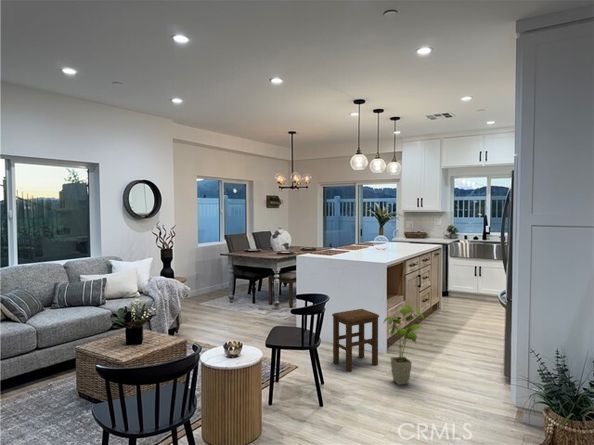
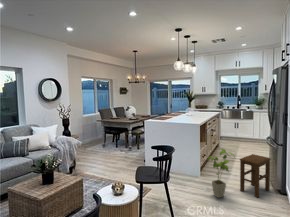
stool: present [332,309,379,371] -> present [240,154,271,197]

